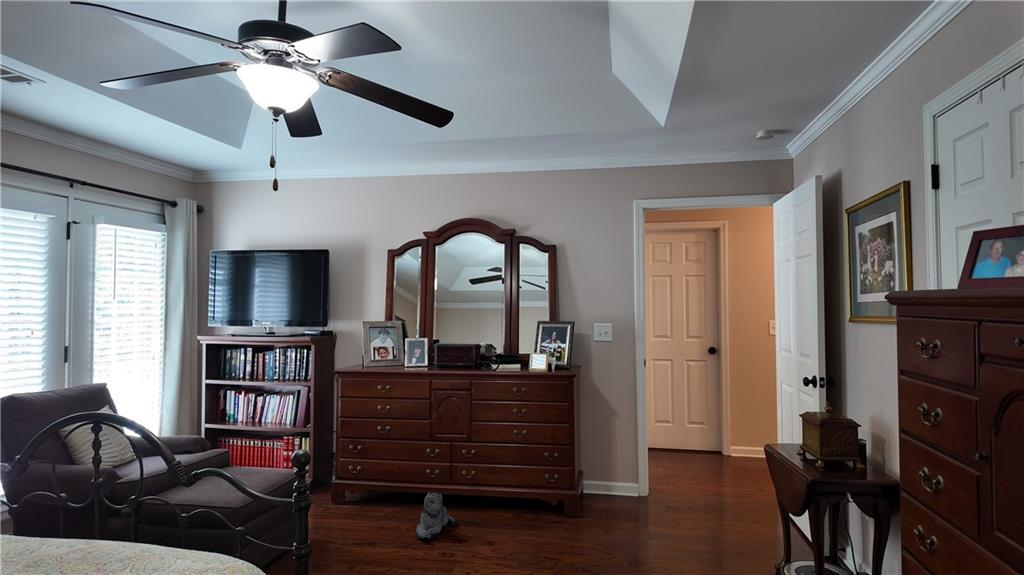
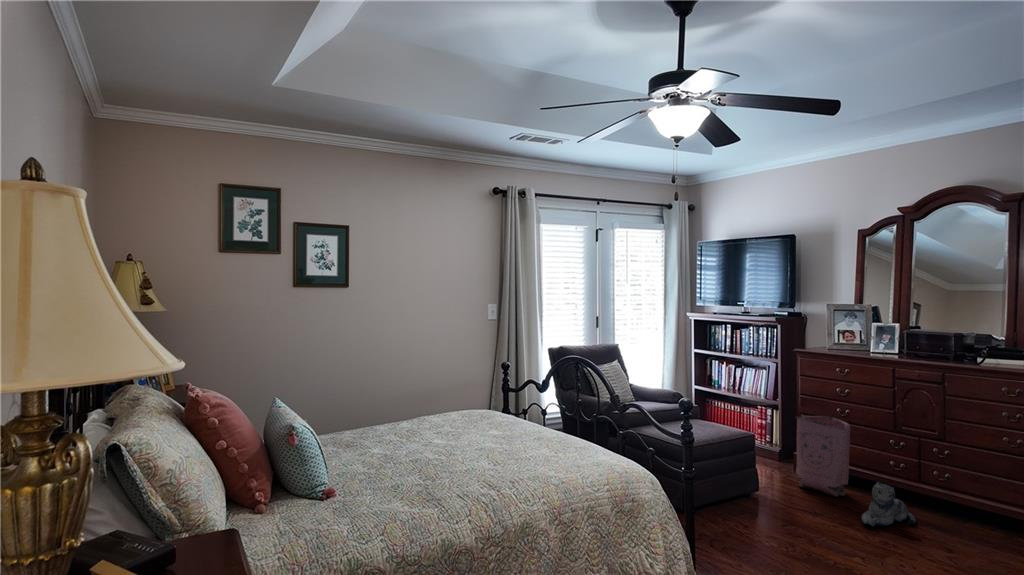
bag: none [340,436,395,519] -> present [796,416,850,497]

